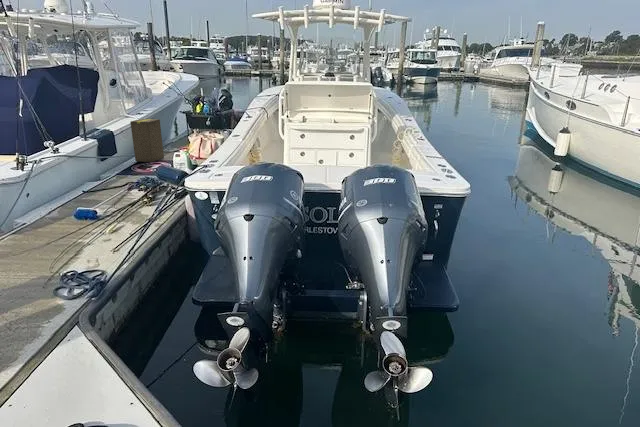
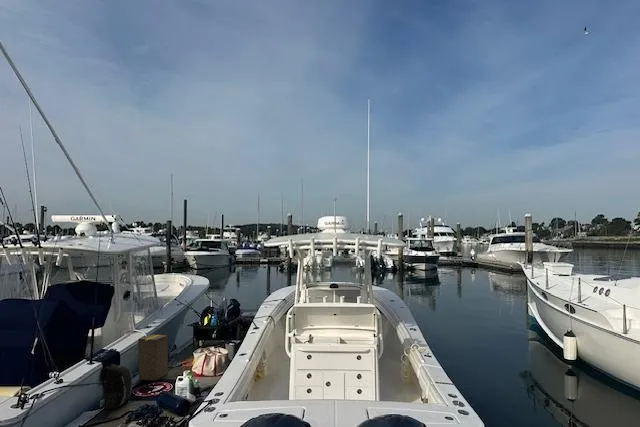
backpack: none [97,140,130,181] -> present [102,364,132,409]

